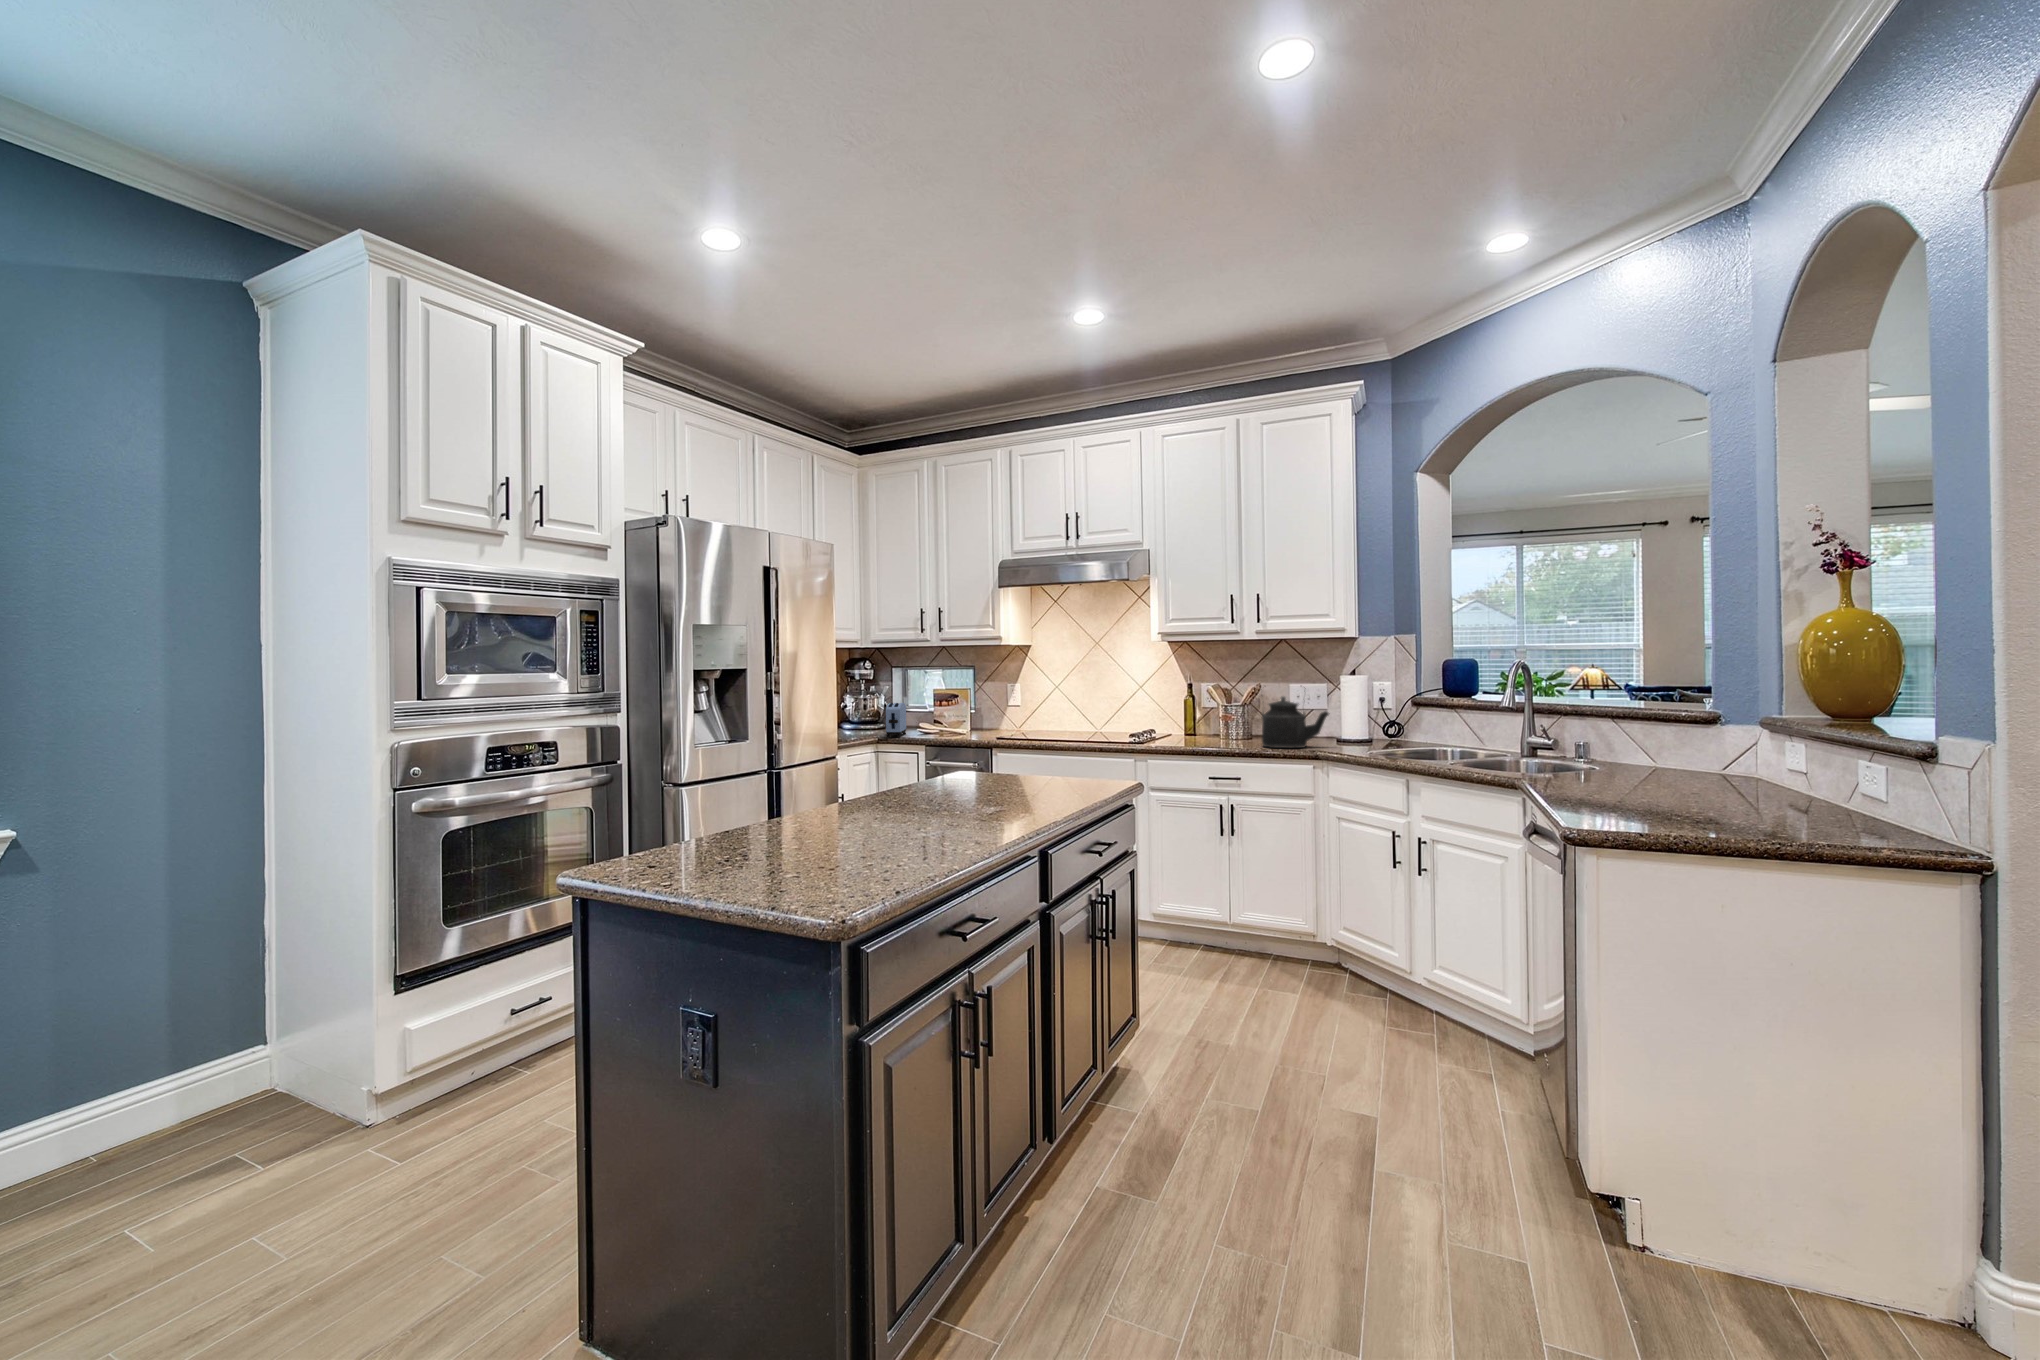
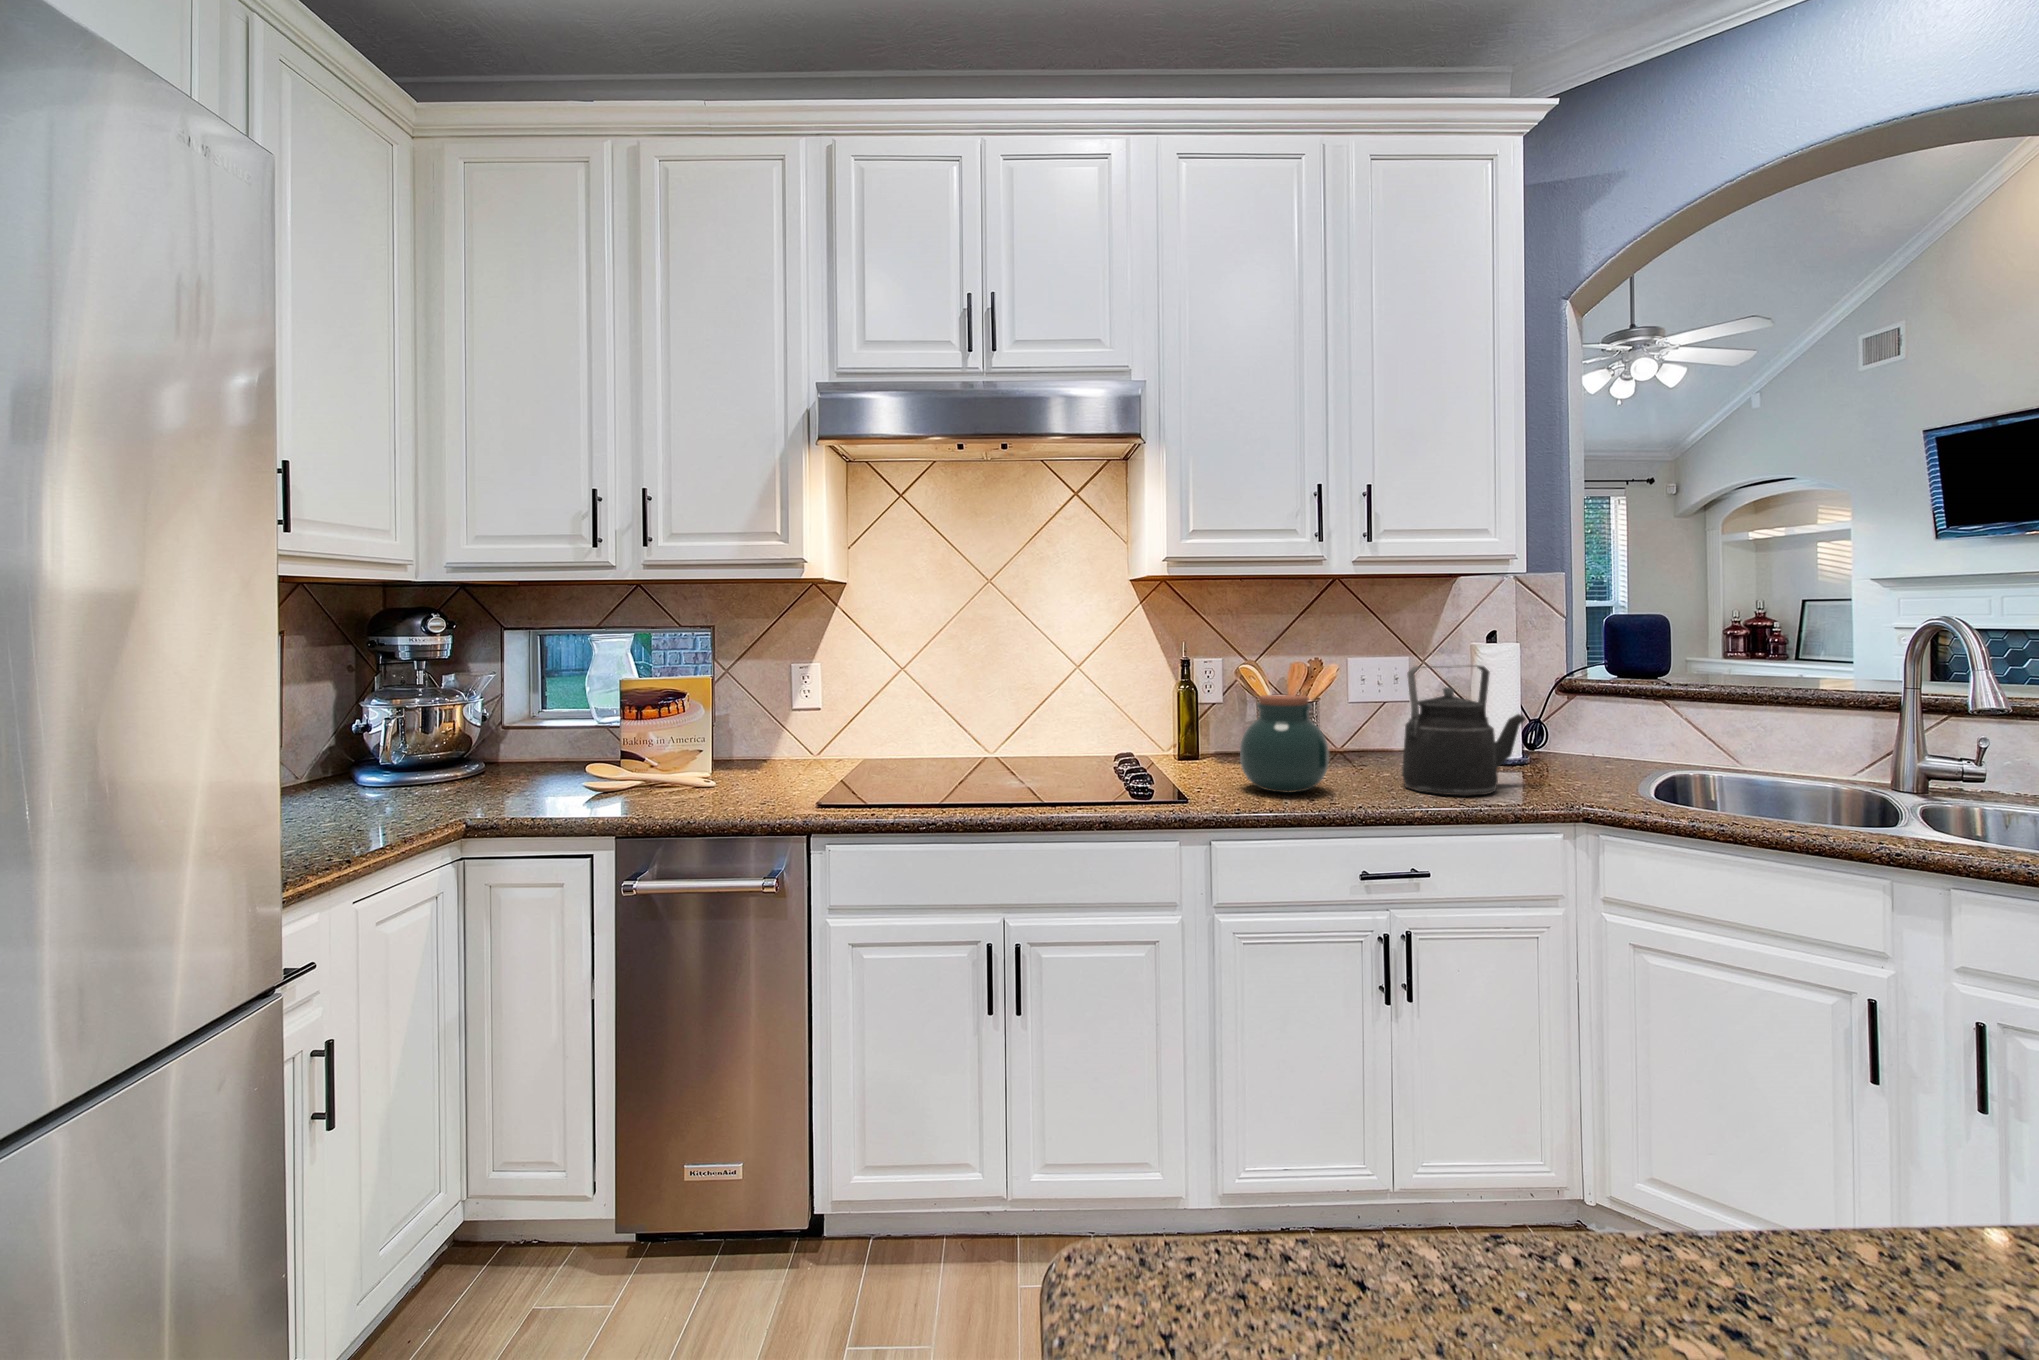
jar: none [1180,699,1222,744] -> present [1240,695,1329,793]
toaster: present [886,703,906,737] -> none [498,718,552,815]

